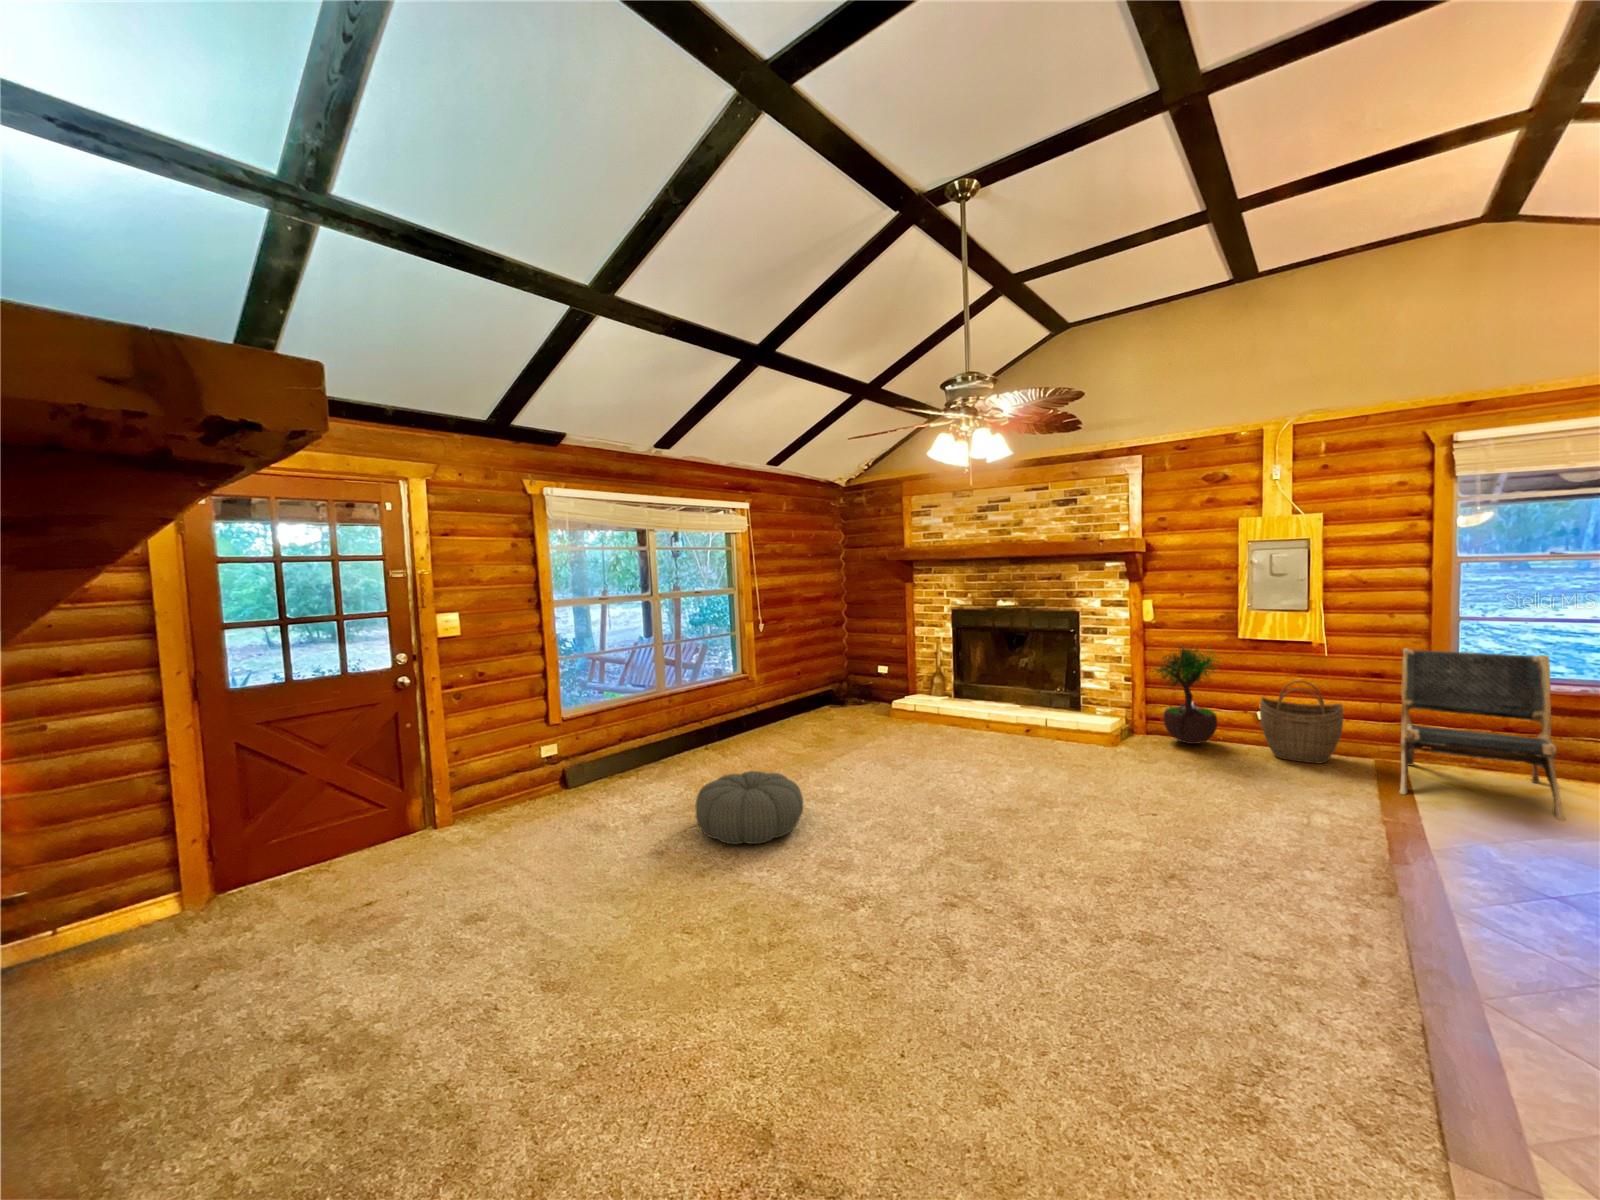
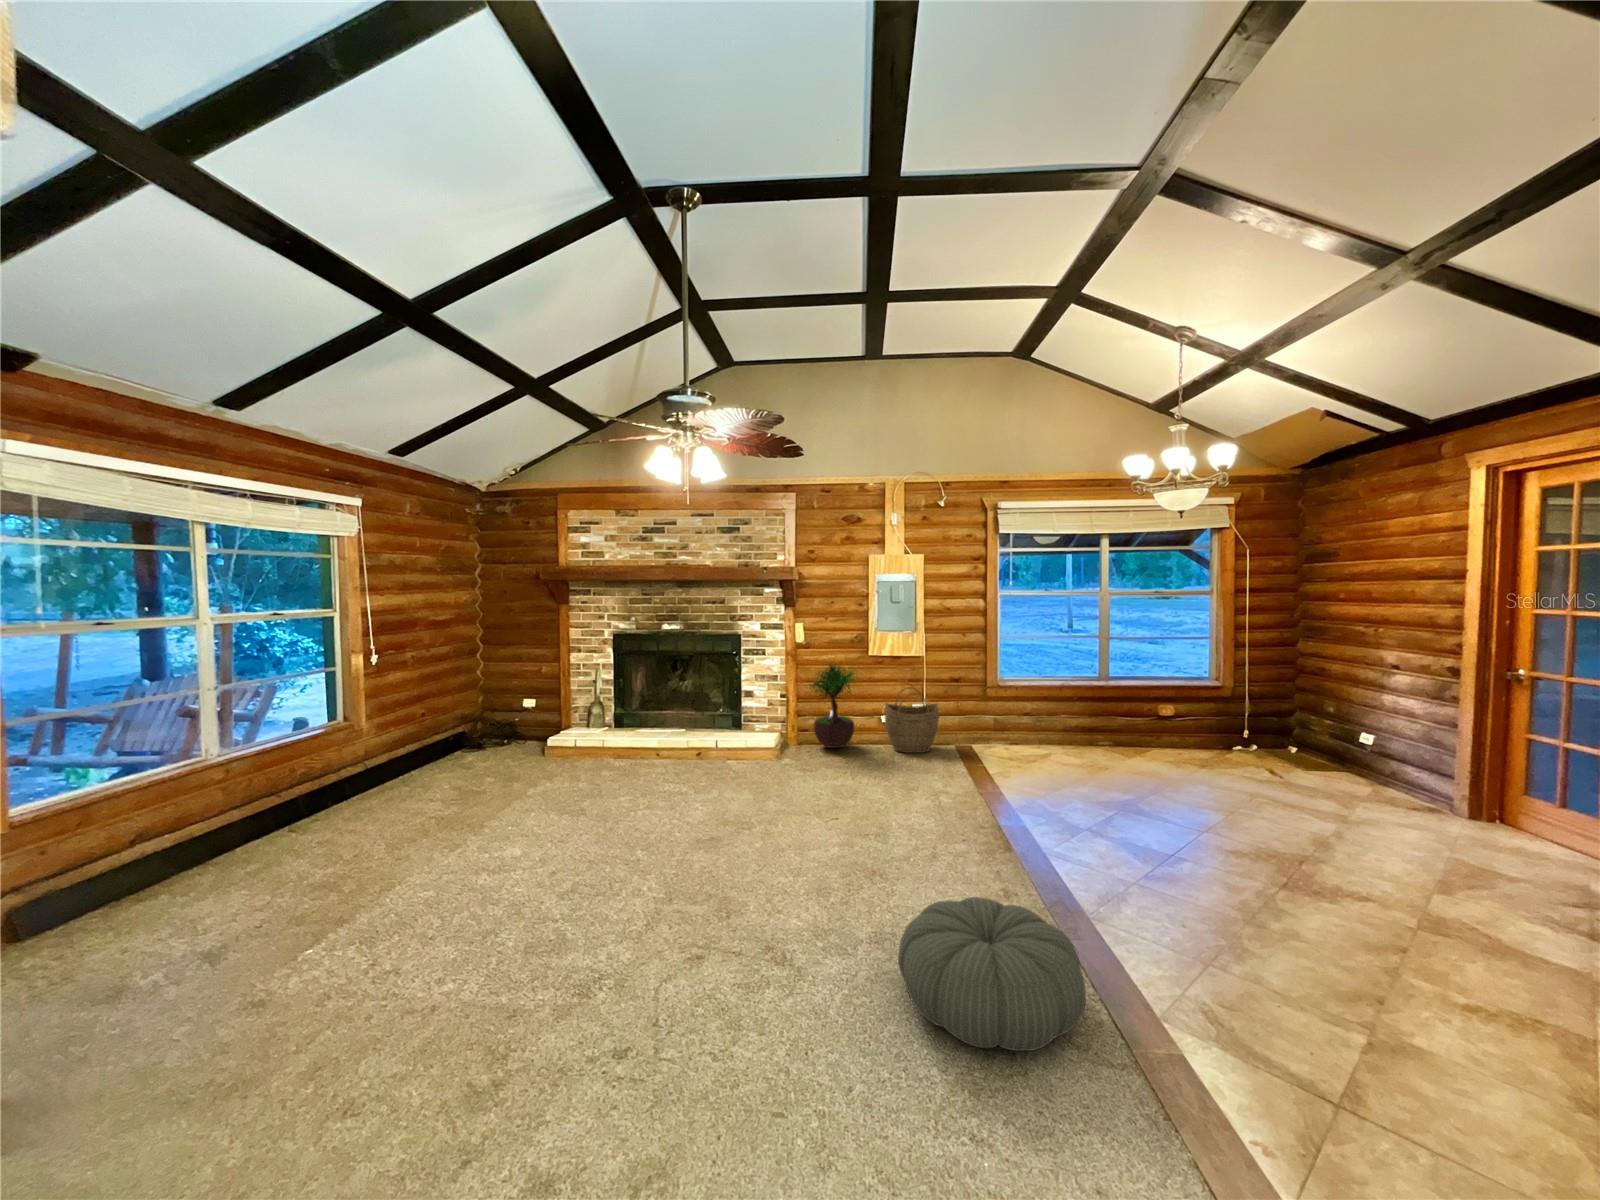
lounge chair: present [1399,648,1565,821] -> none [971,658,1068,773]
pouf: present [695,771,803,844] -> present [898,897,1086,1051]

